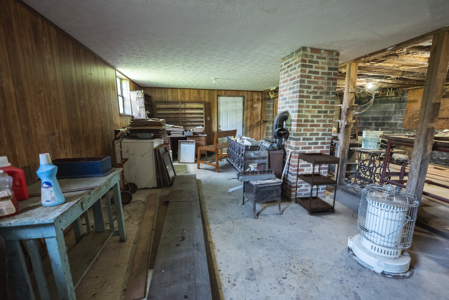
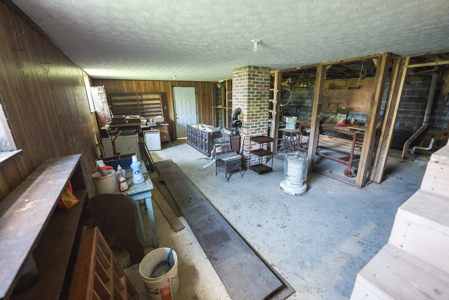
bench: present [197,129,237,172] -> none [168,118,200,155]

